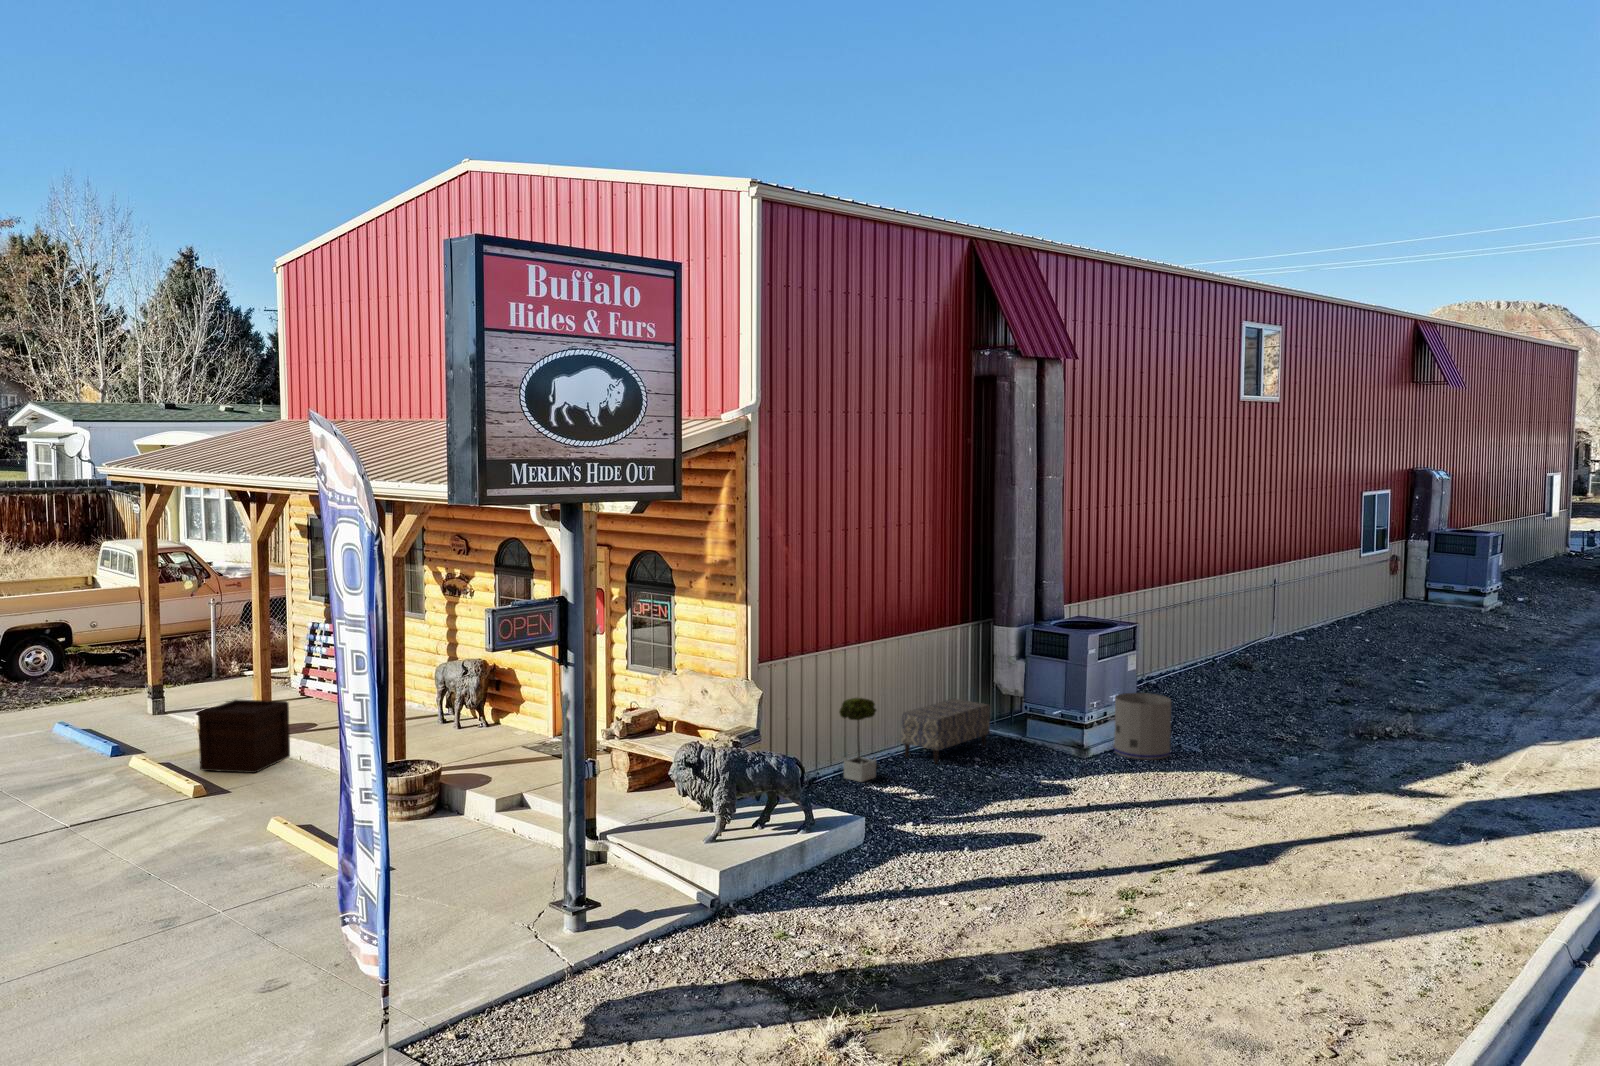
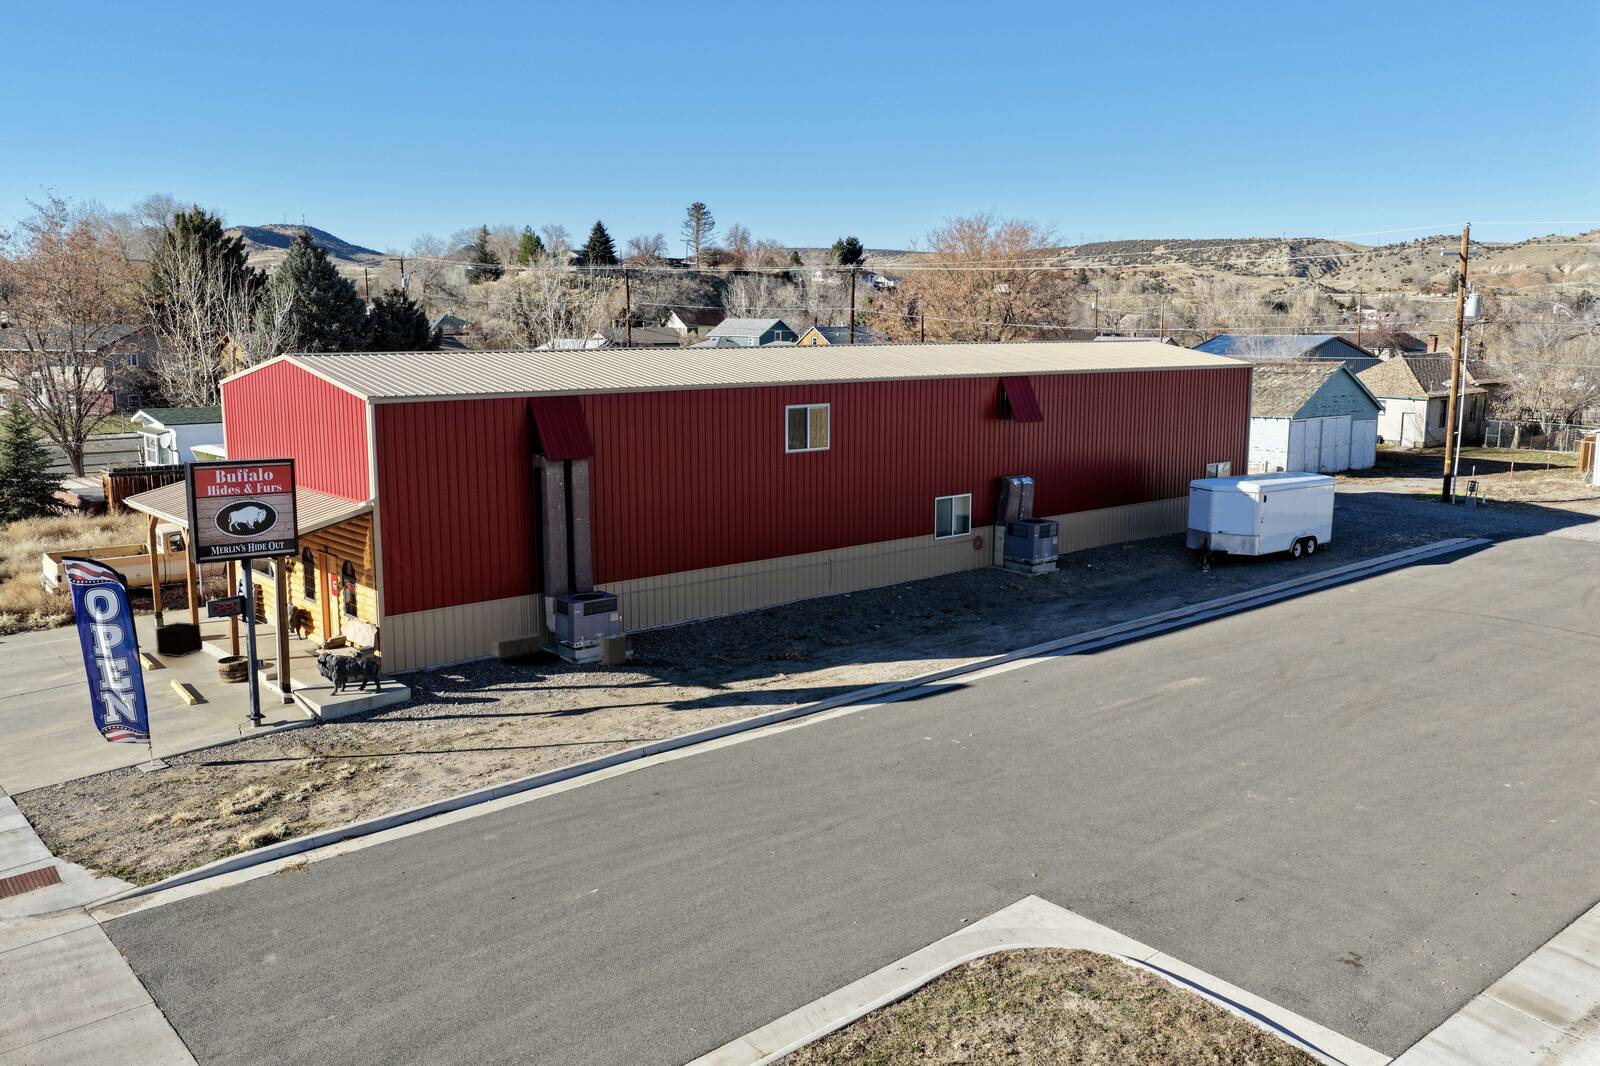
potted tree: present [839,698,876,782] -> none [440,631,460,671]

